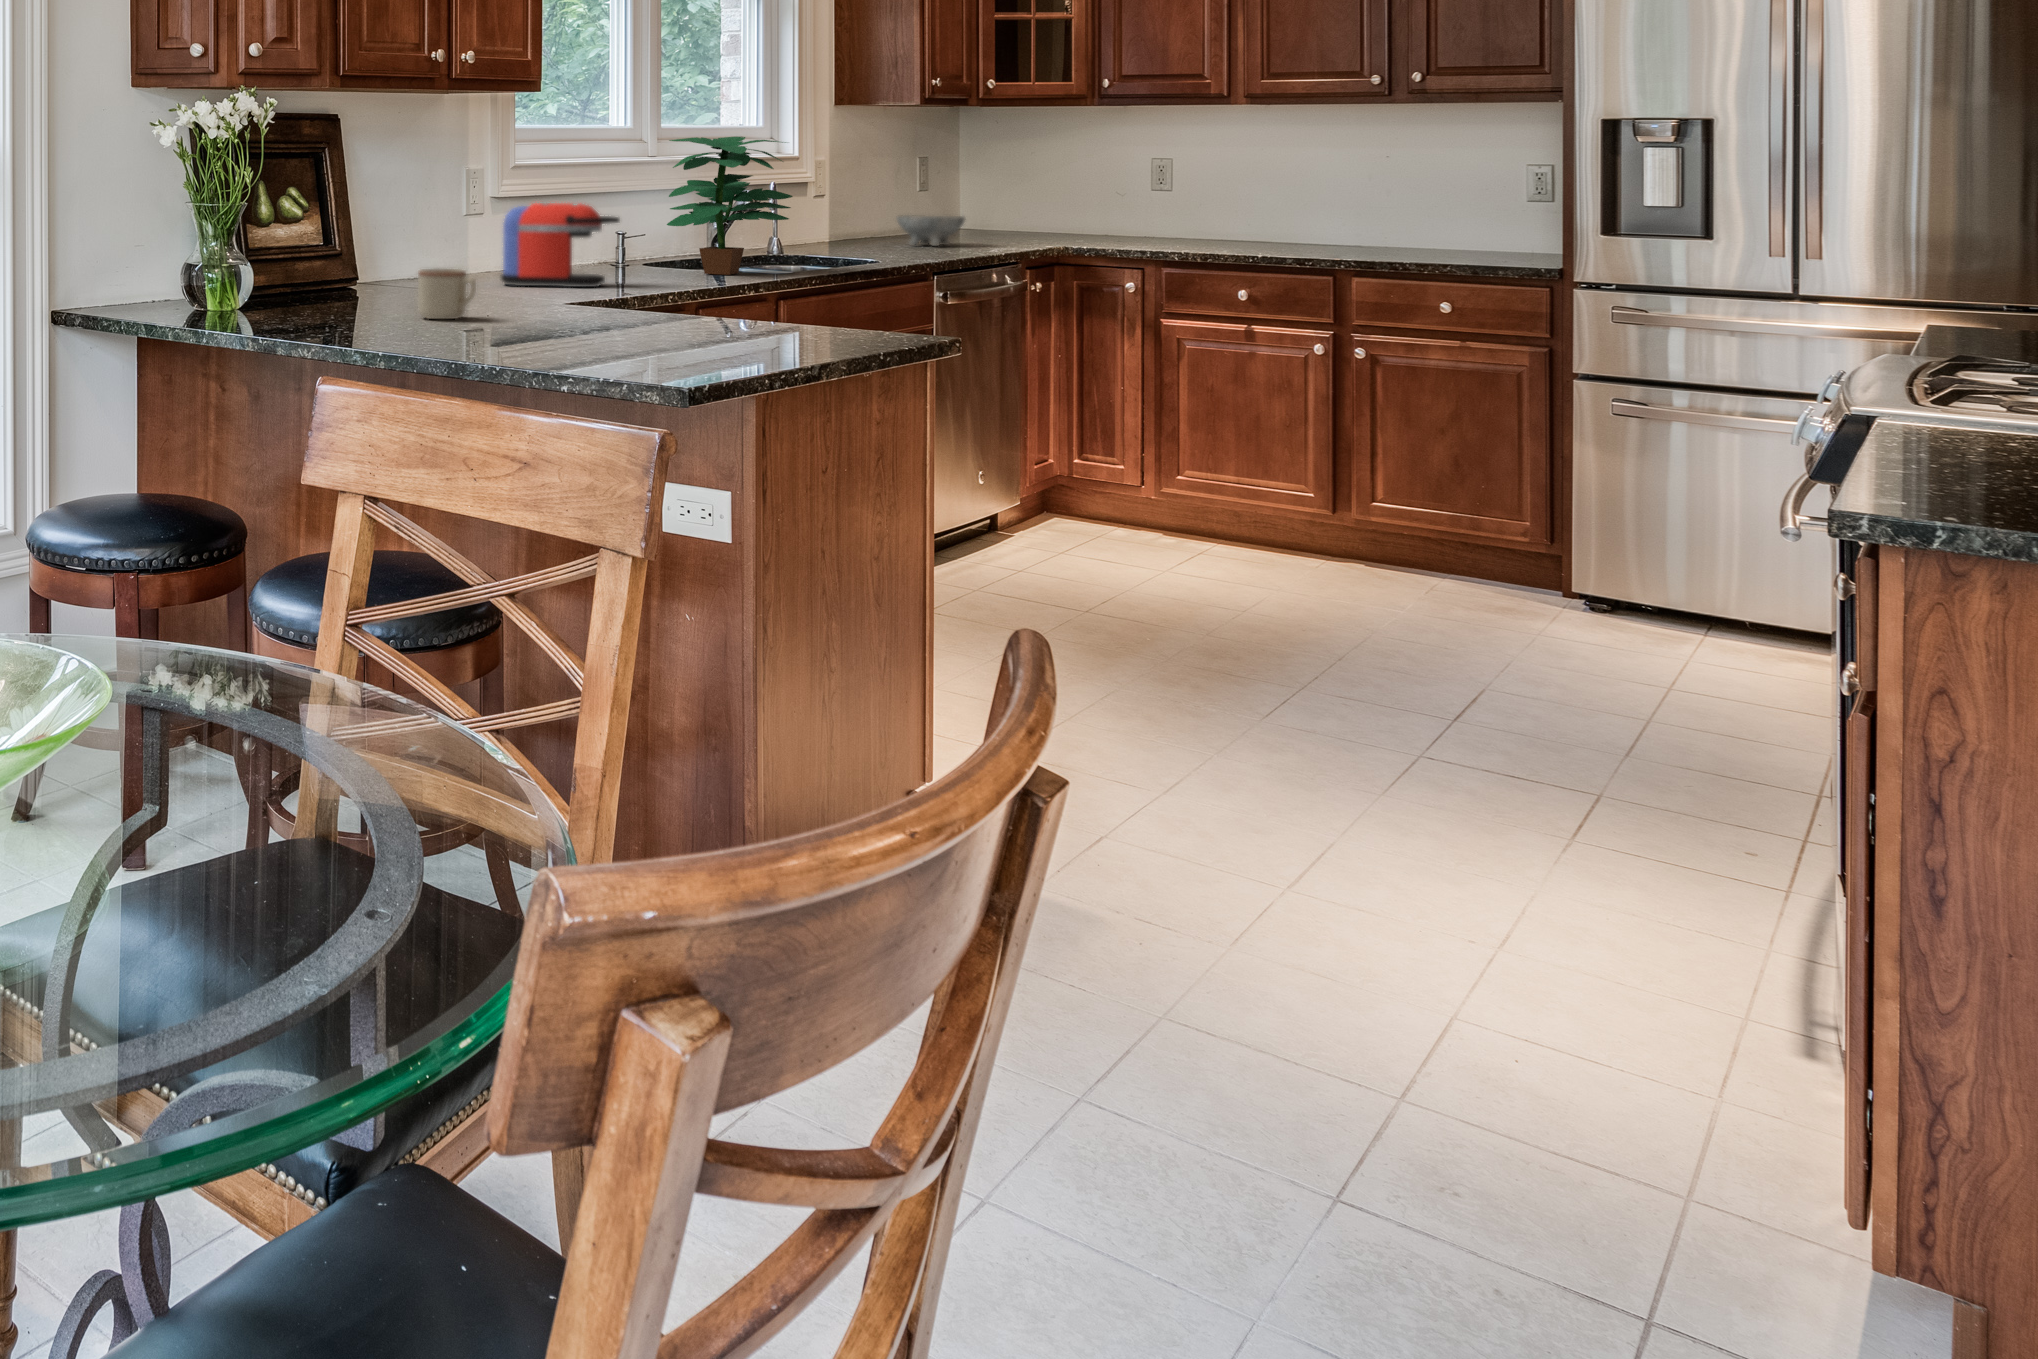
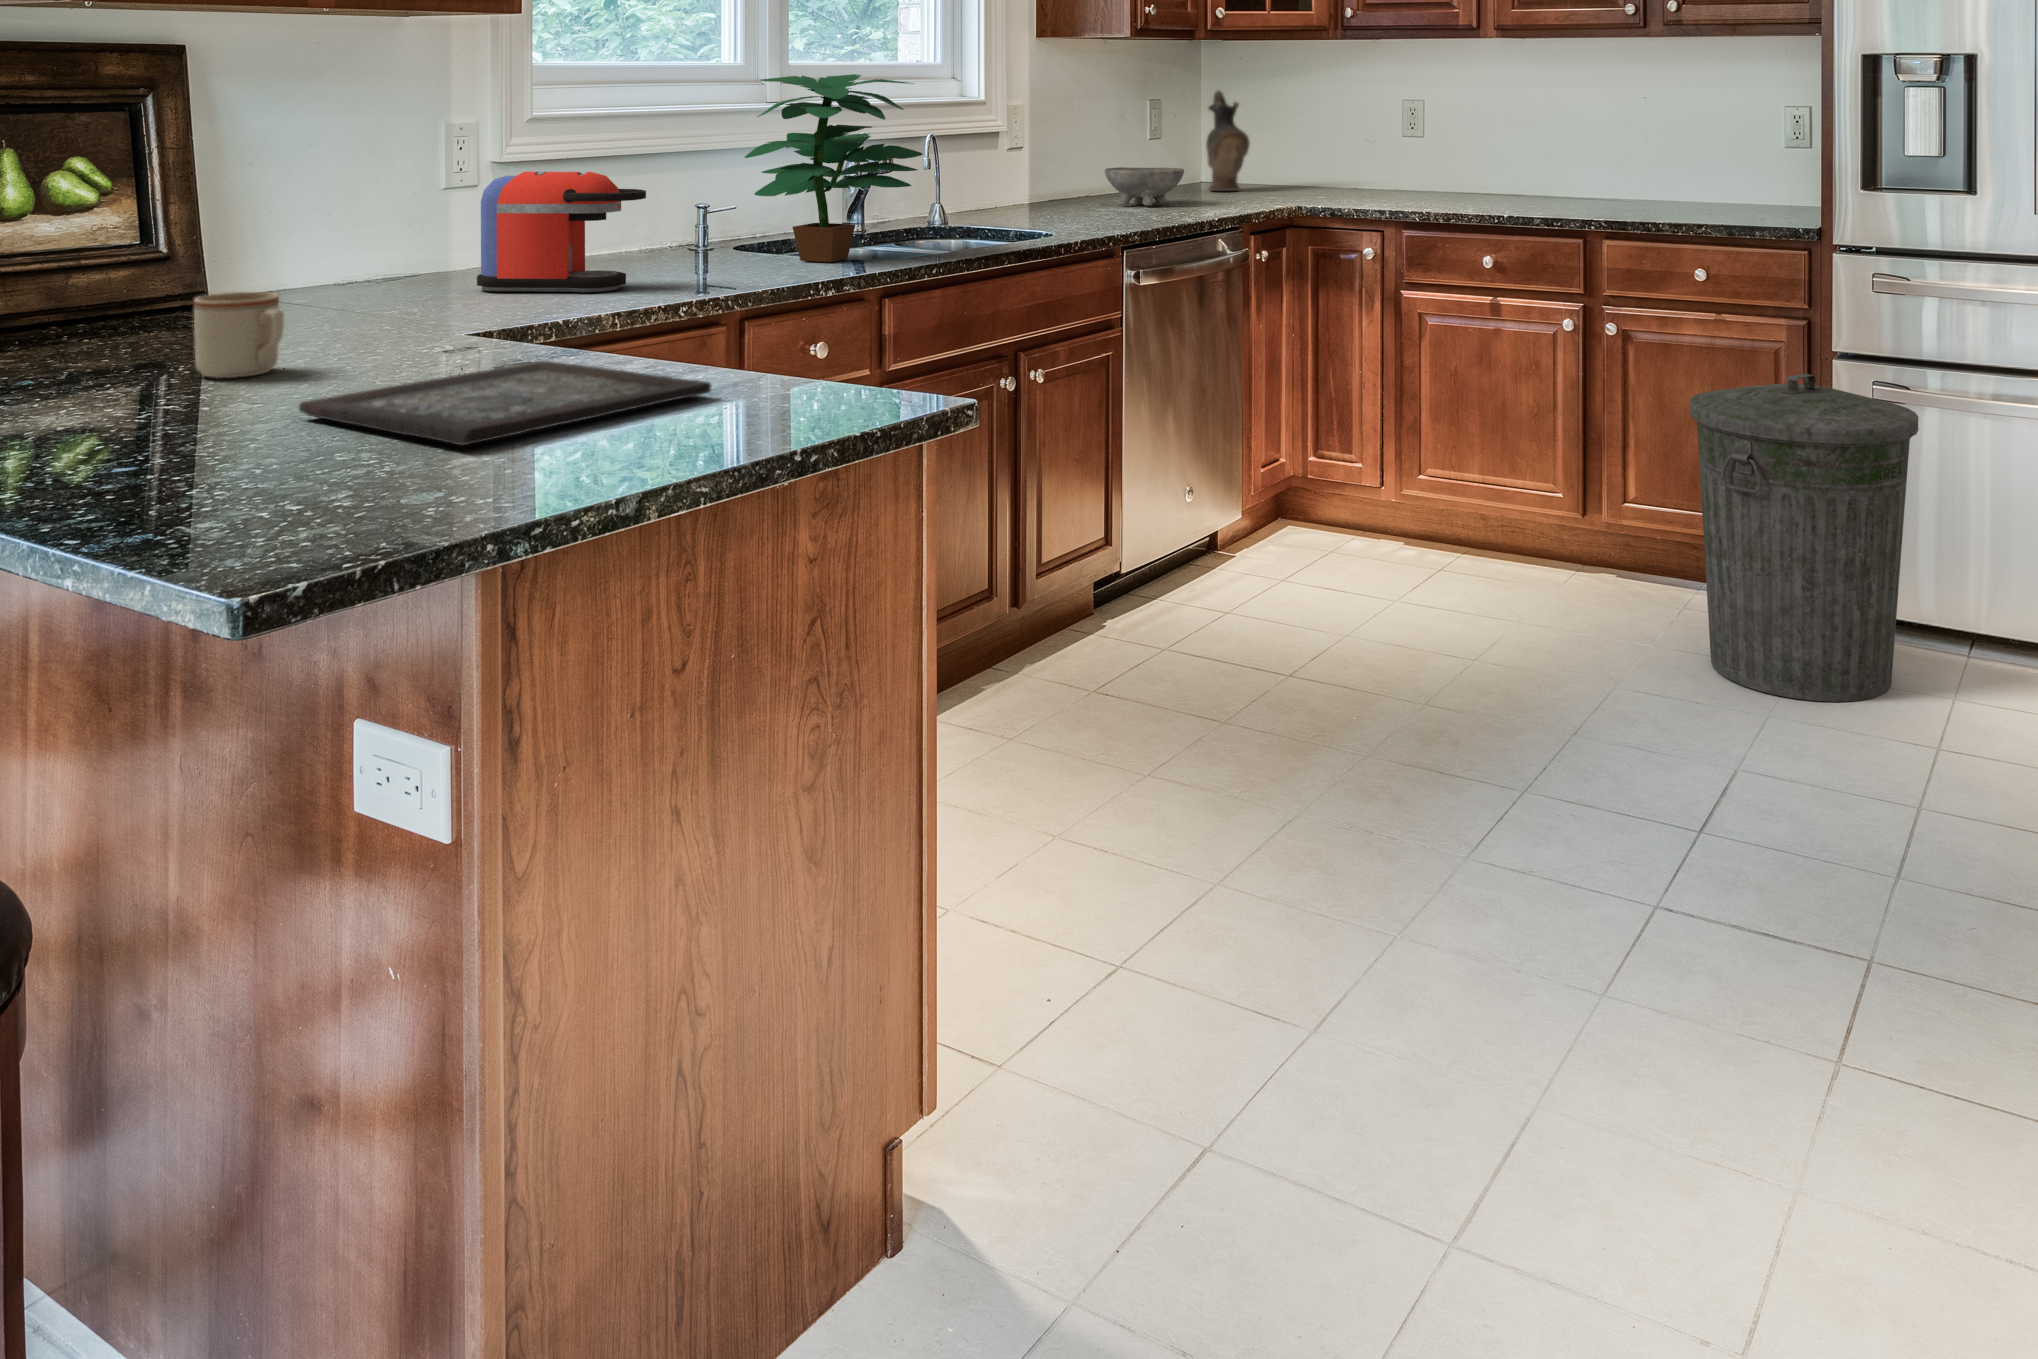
ceramic pitcher: none [974,153,1013,238] -> present [1206,91,1250,191]
tray: none [530,314,769,346] -> present [299,361,712,445]
trash can: none [1435,385,1651,652] -> present [1690,374,1918,702]

